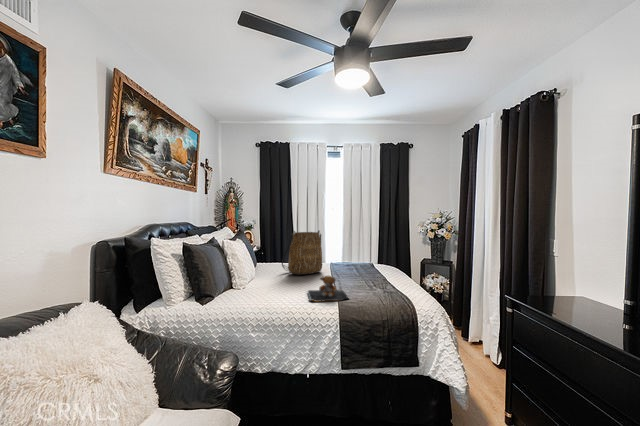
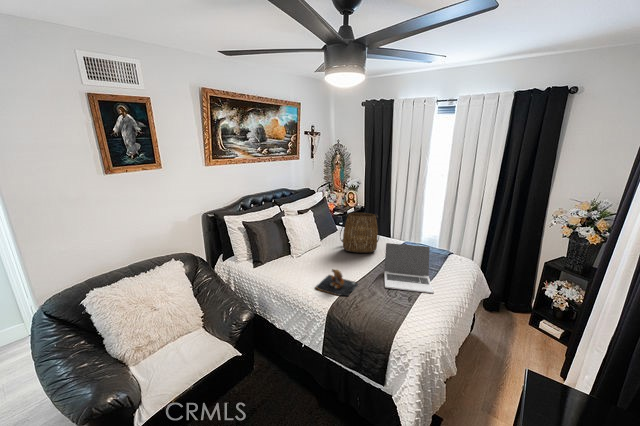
laptop: none [345,250,404,288] -> present [384,243,434,293]

